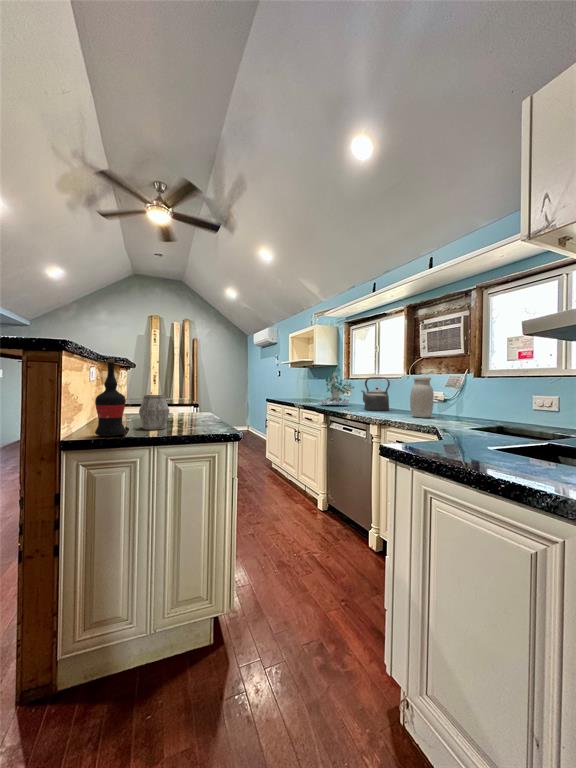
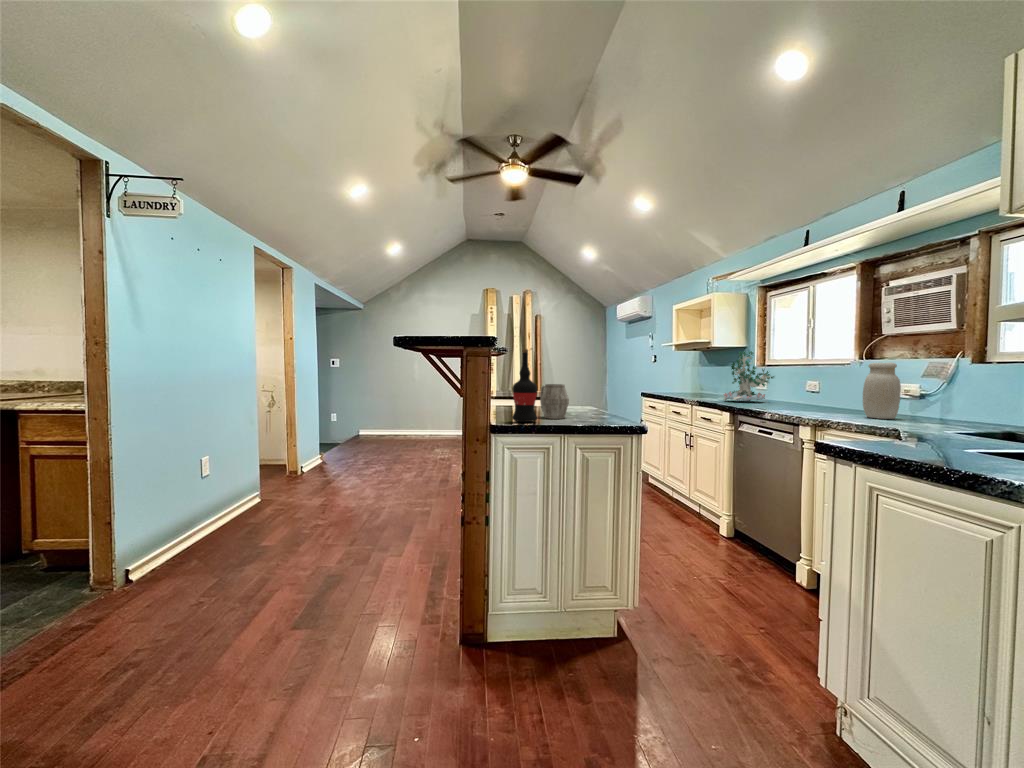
kettle: present [361,377,390,411] -> none [786,363,831,410]

